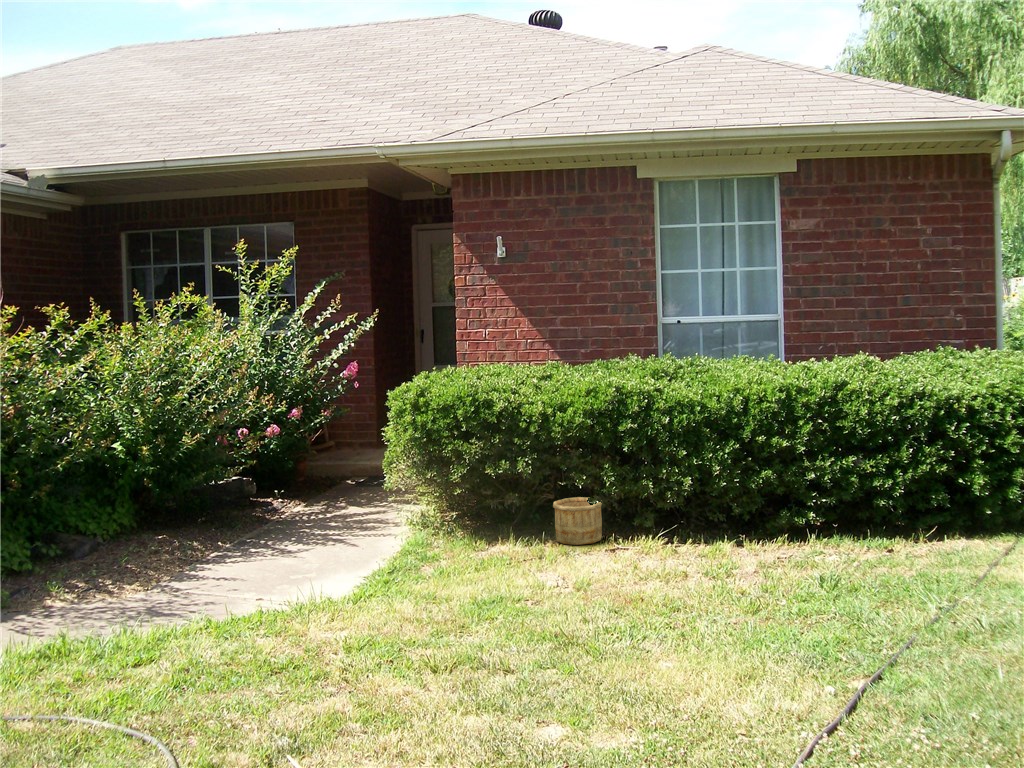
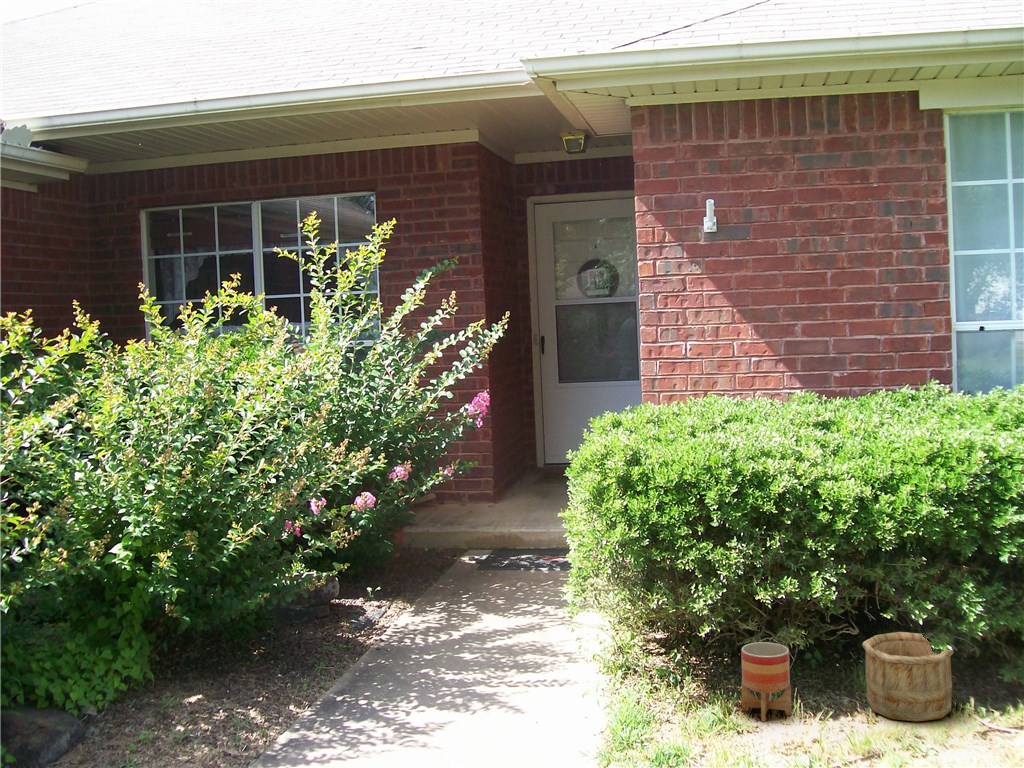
planter: none [481,503,509,547] -> present [741,642,791,721]

